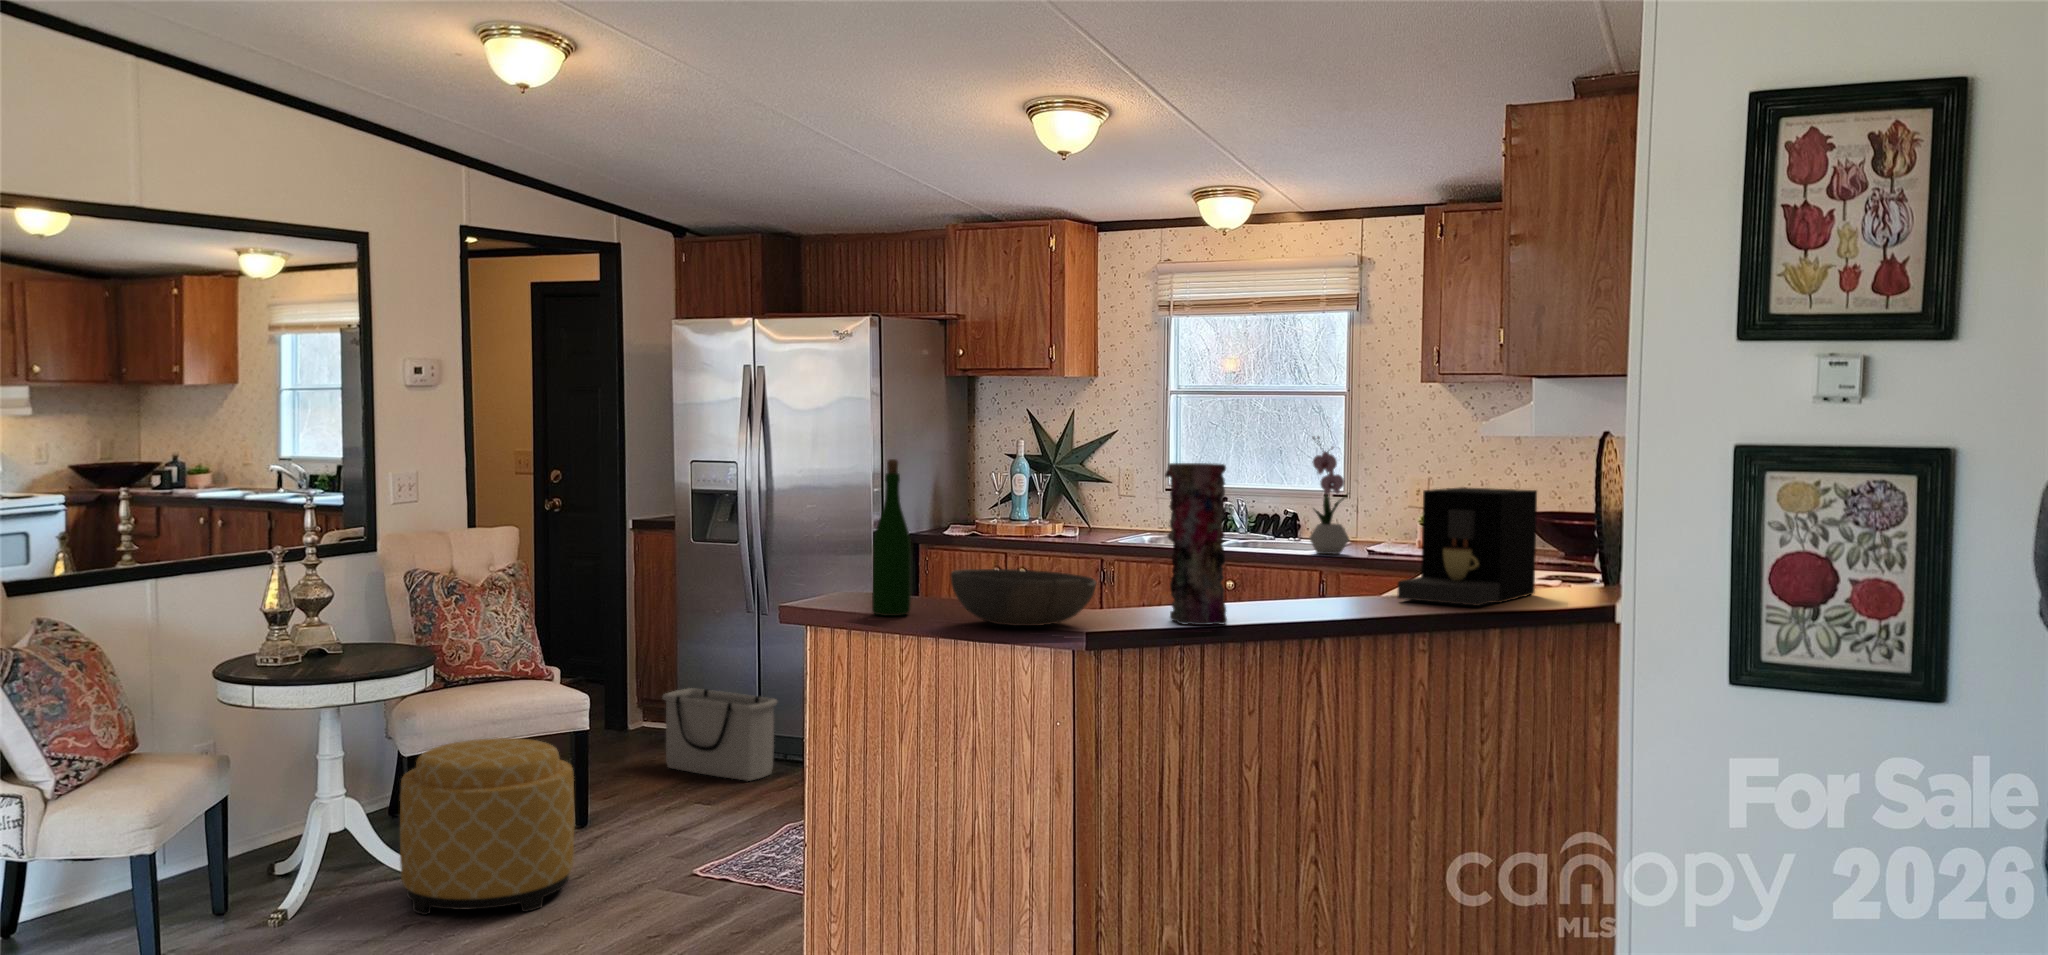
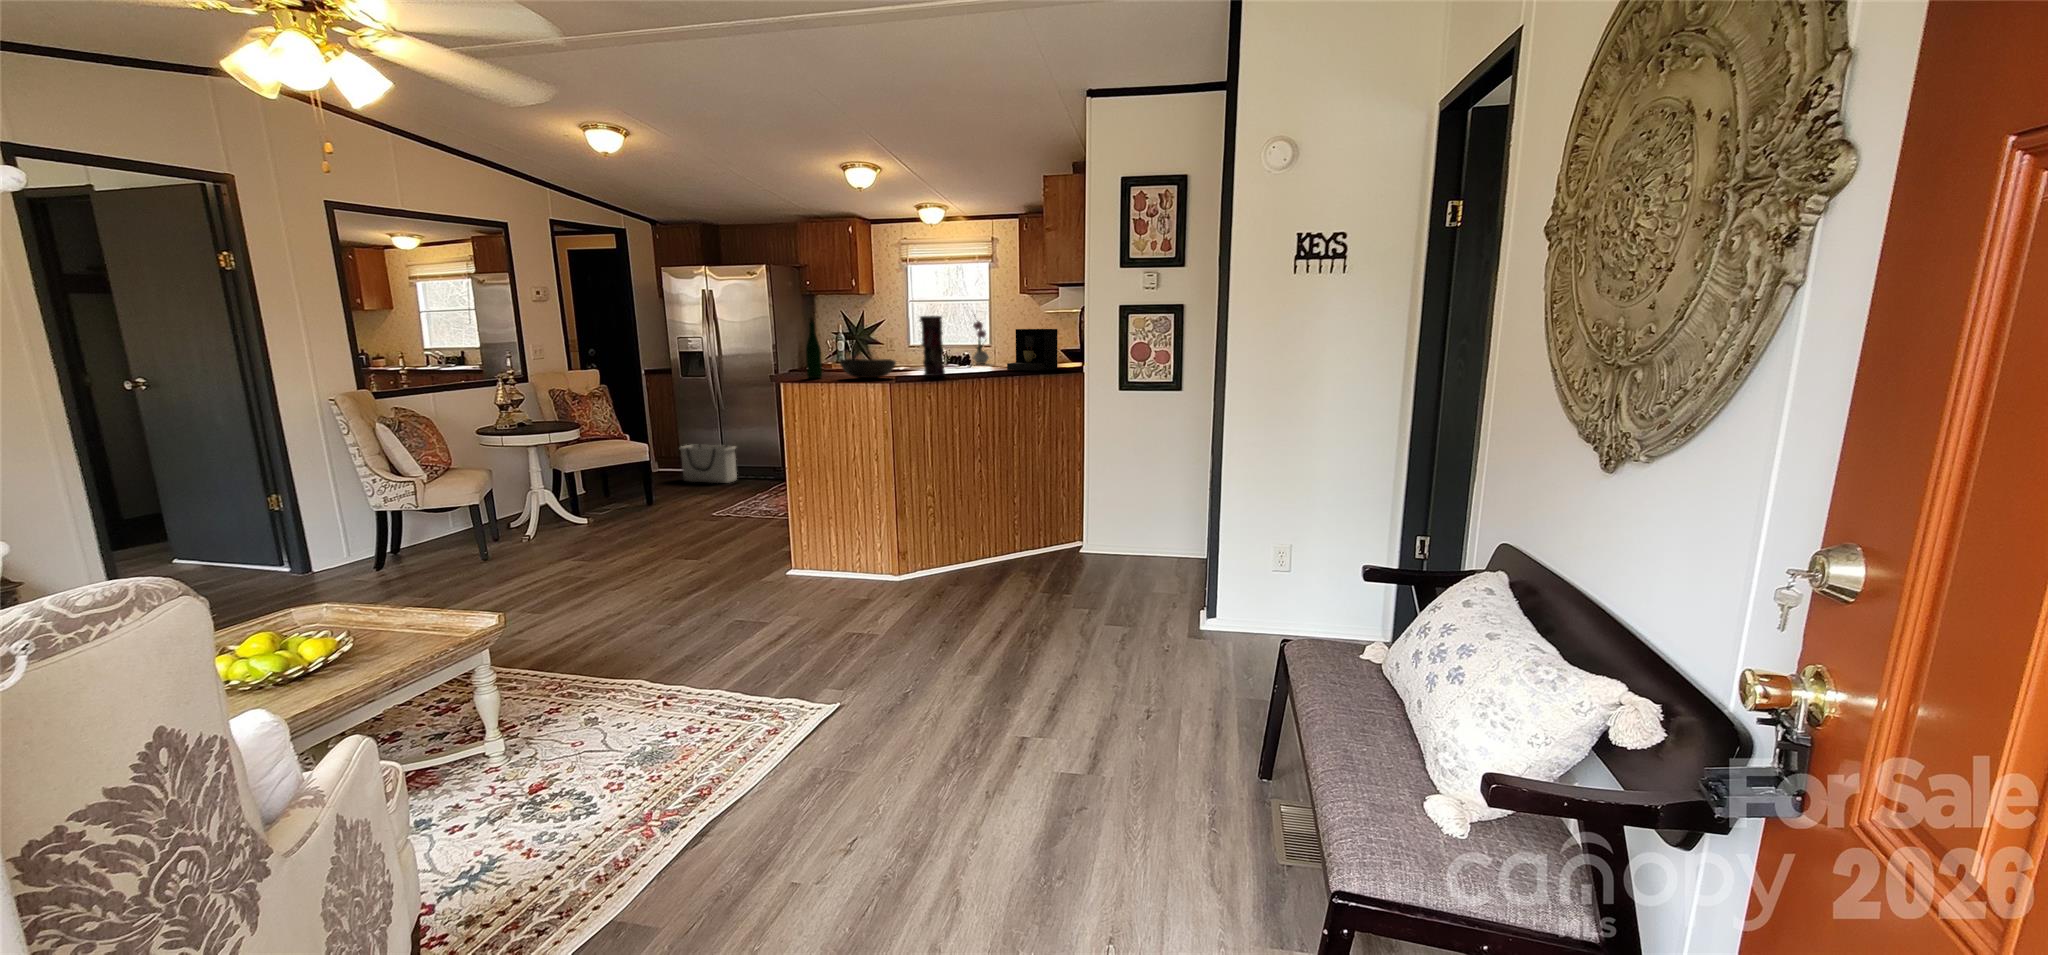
ottoman: present [400,738,574,915] -> none [573,460,659,536]

